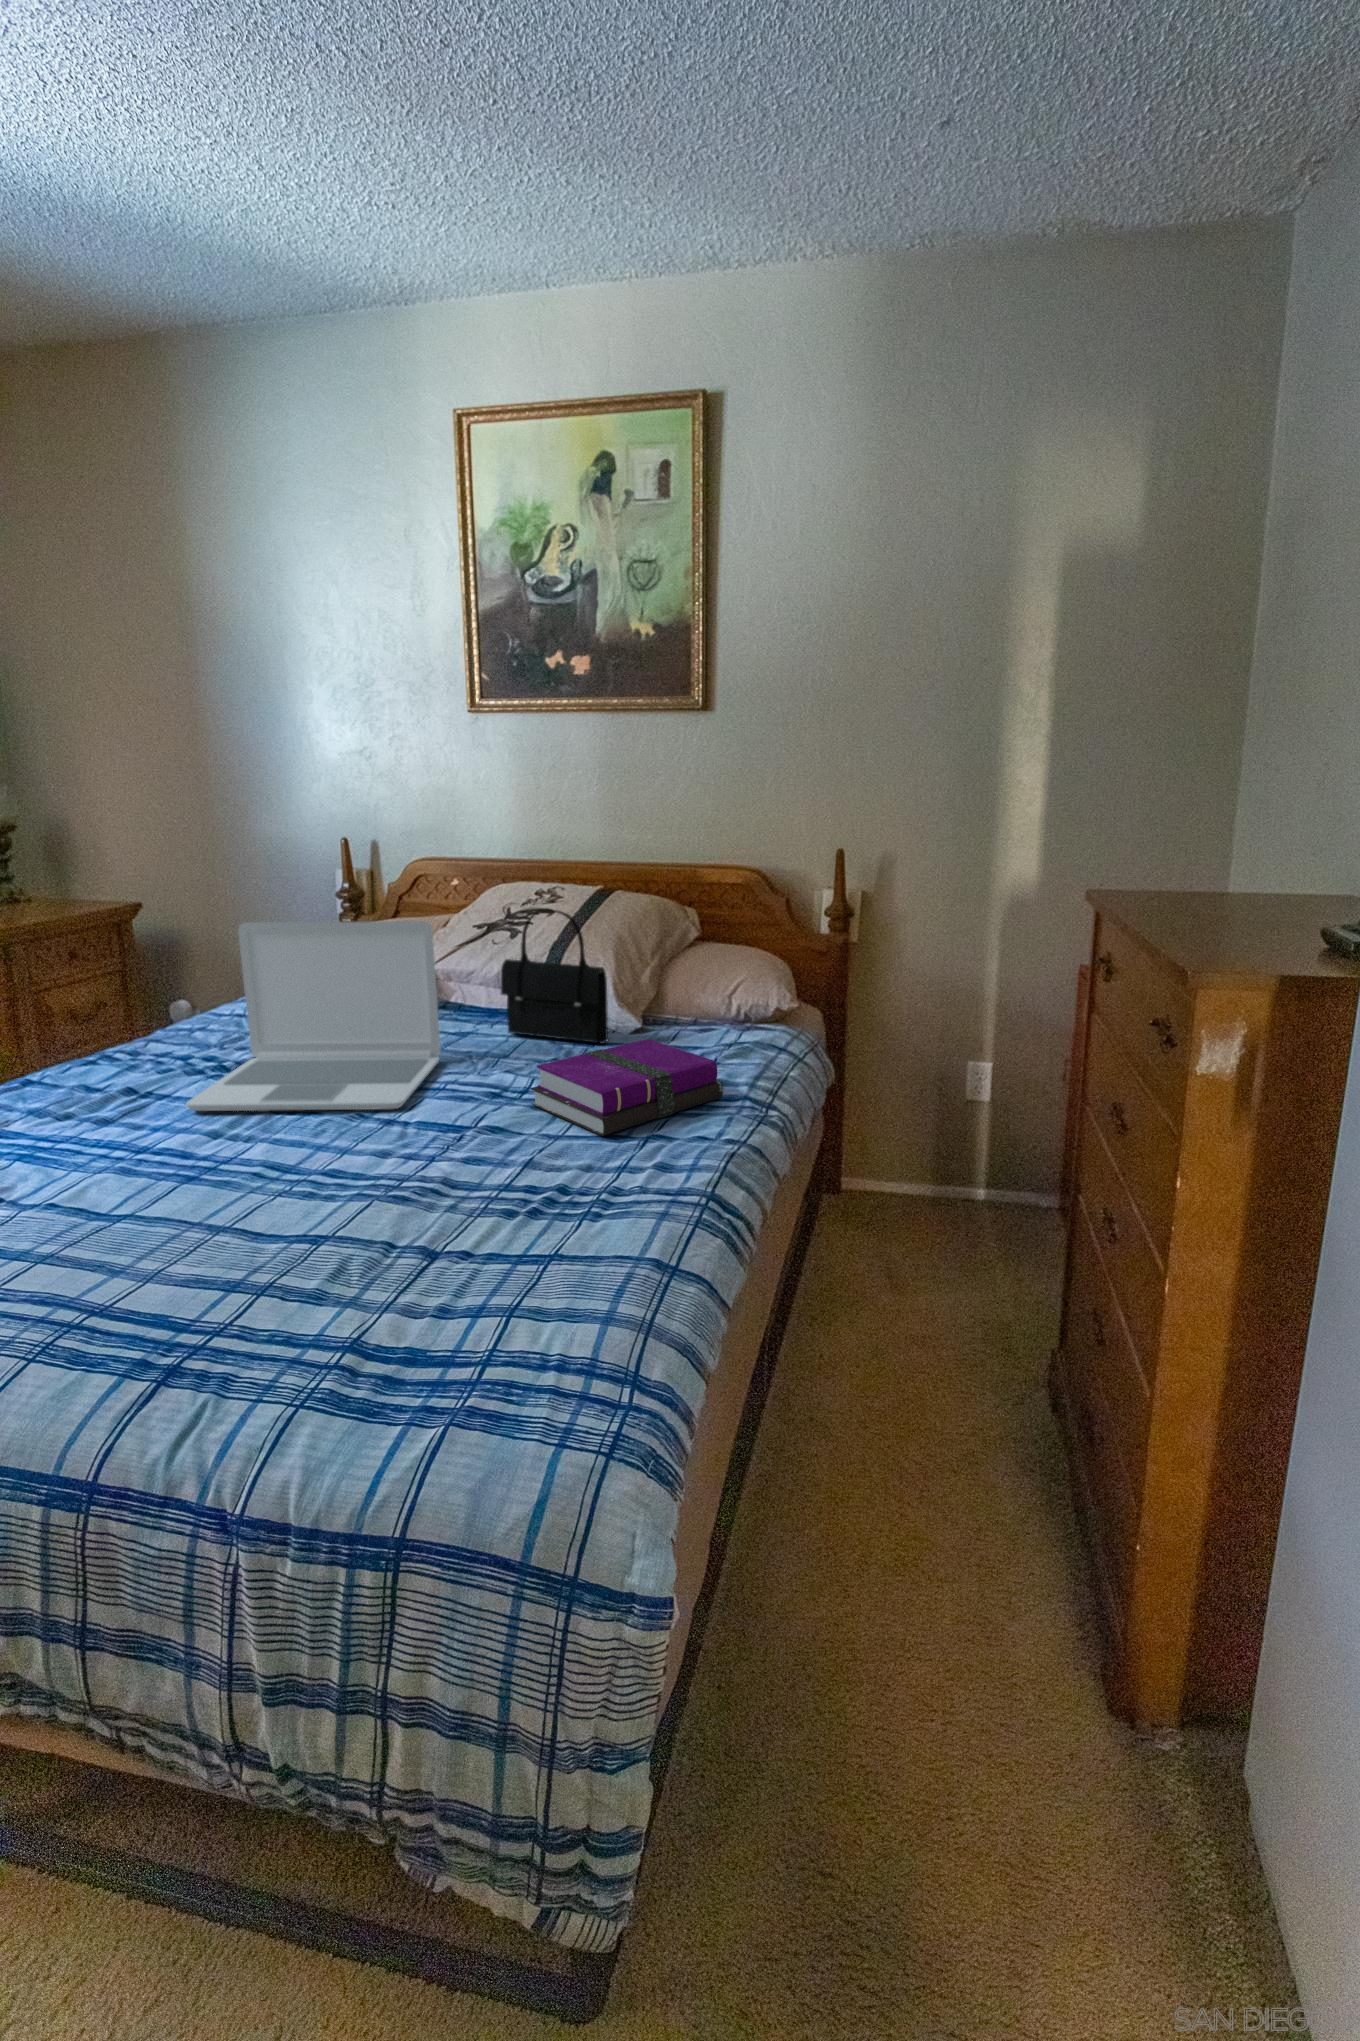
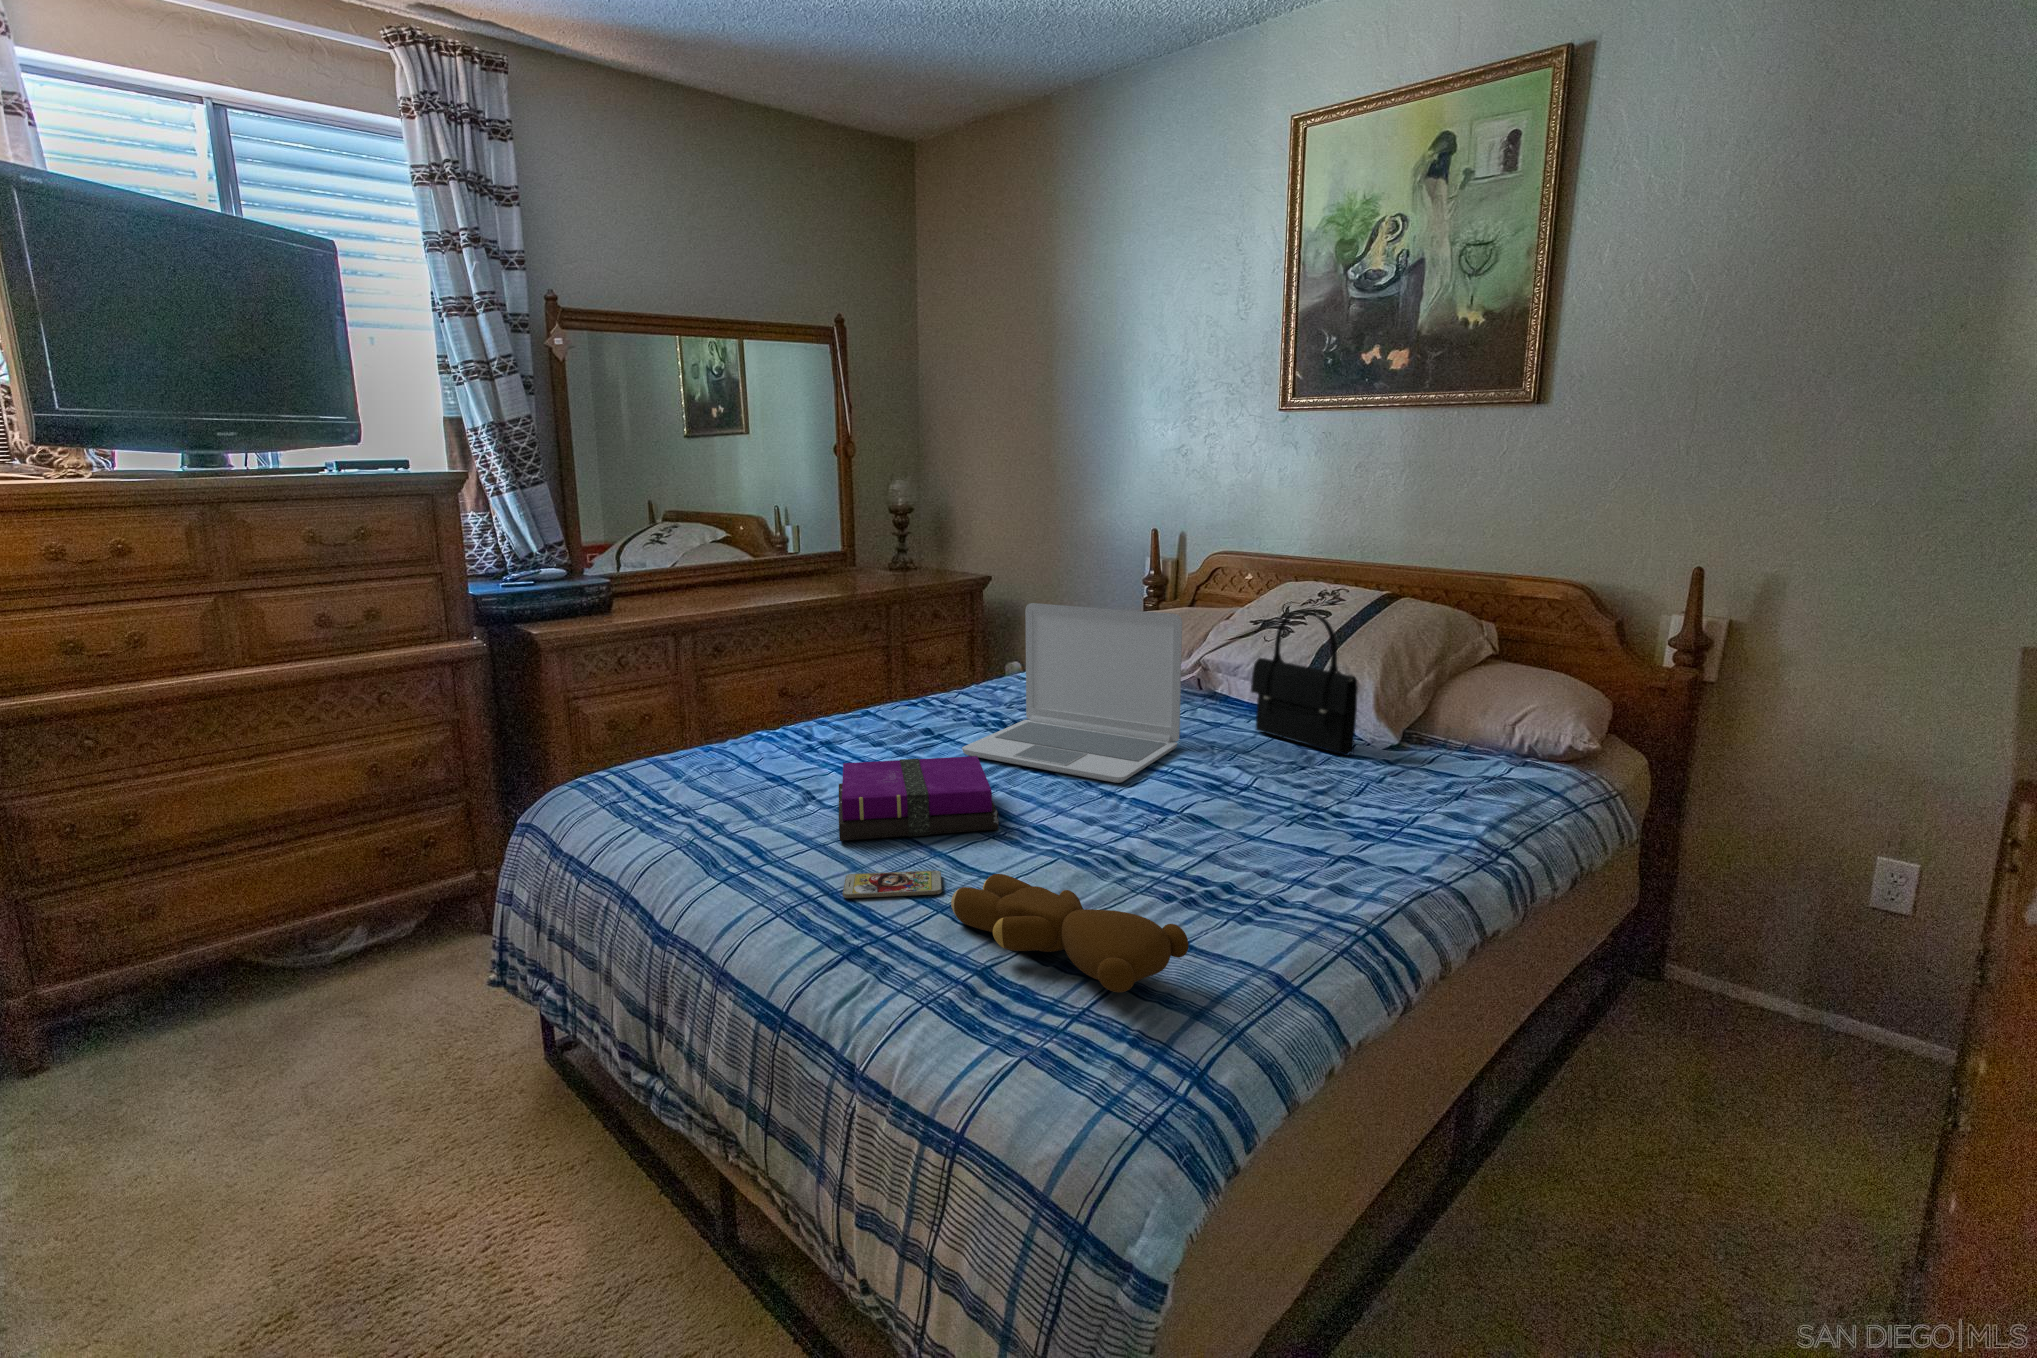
notebook: present [531,1039,723,1136] -> present [839,756,999,841]
teddy bear: none [278,1234,576,1323] -> present [951,874,1189,992]
smartphone: none [102,1252,249,1319] -> present [843,870,942,898]

